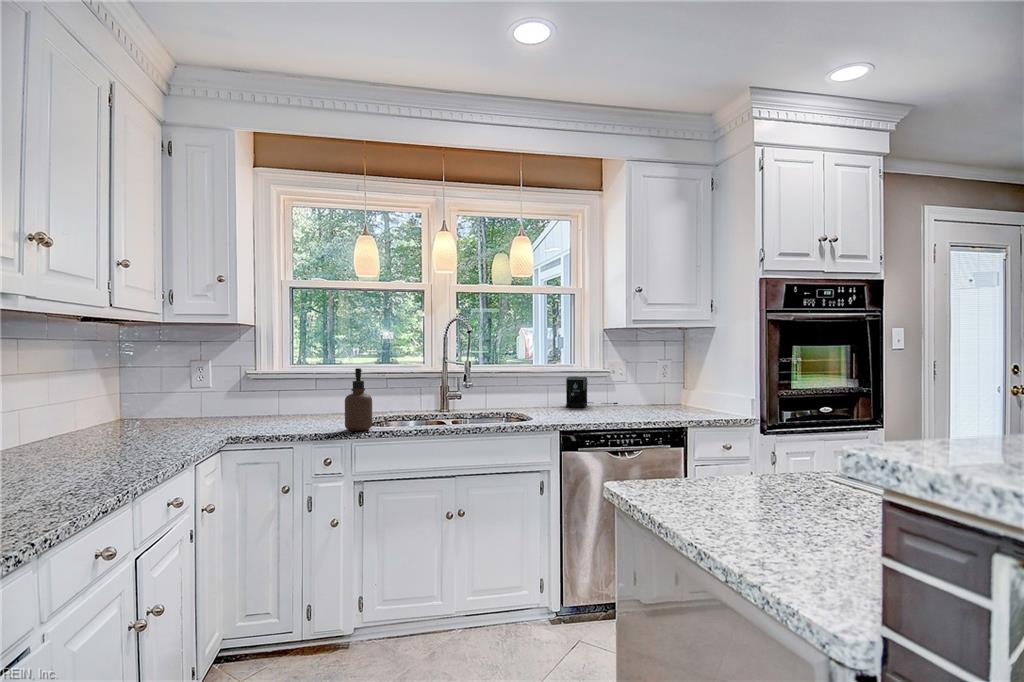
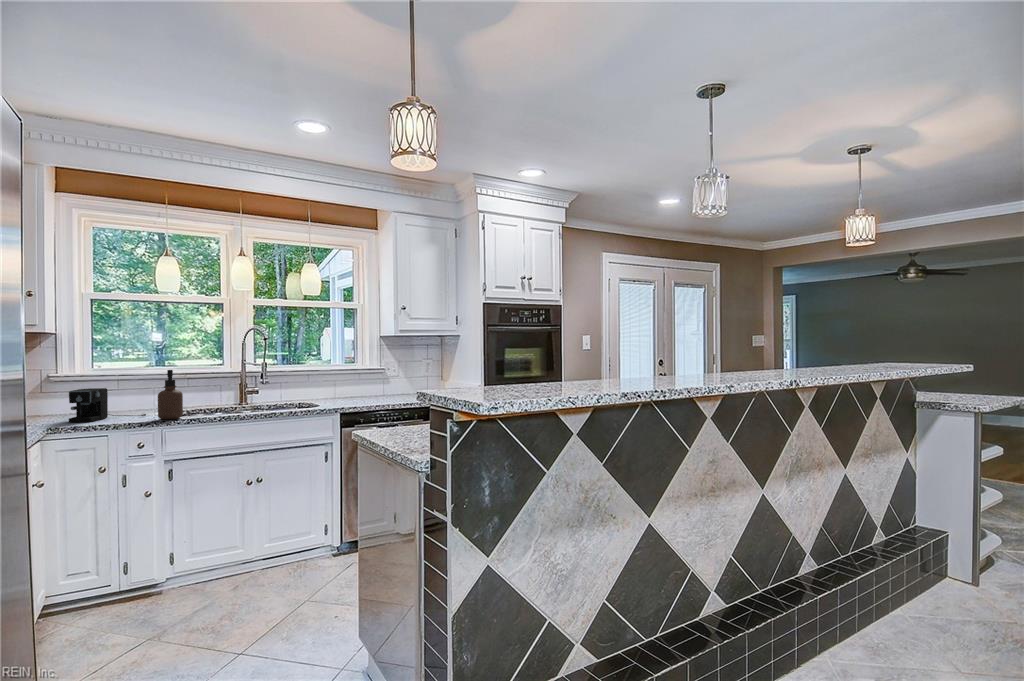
coffee maker: present [566,377,618,407] -> present [69,388,146,422]

